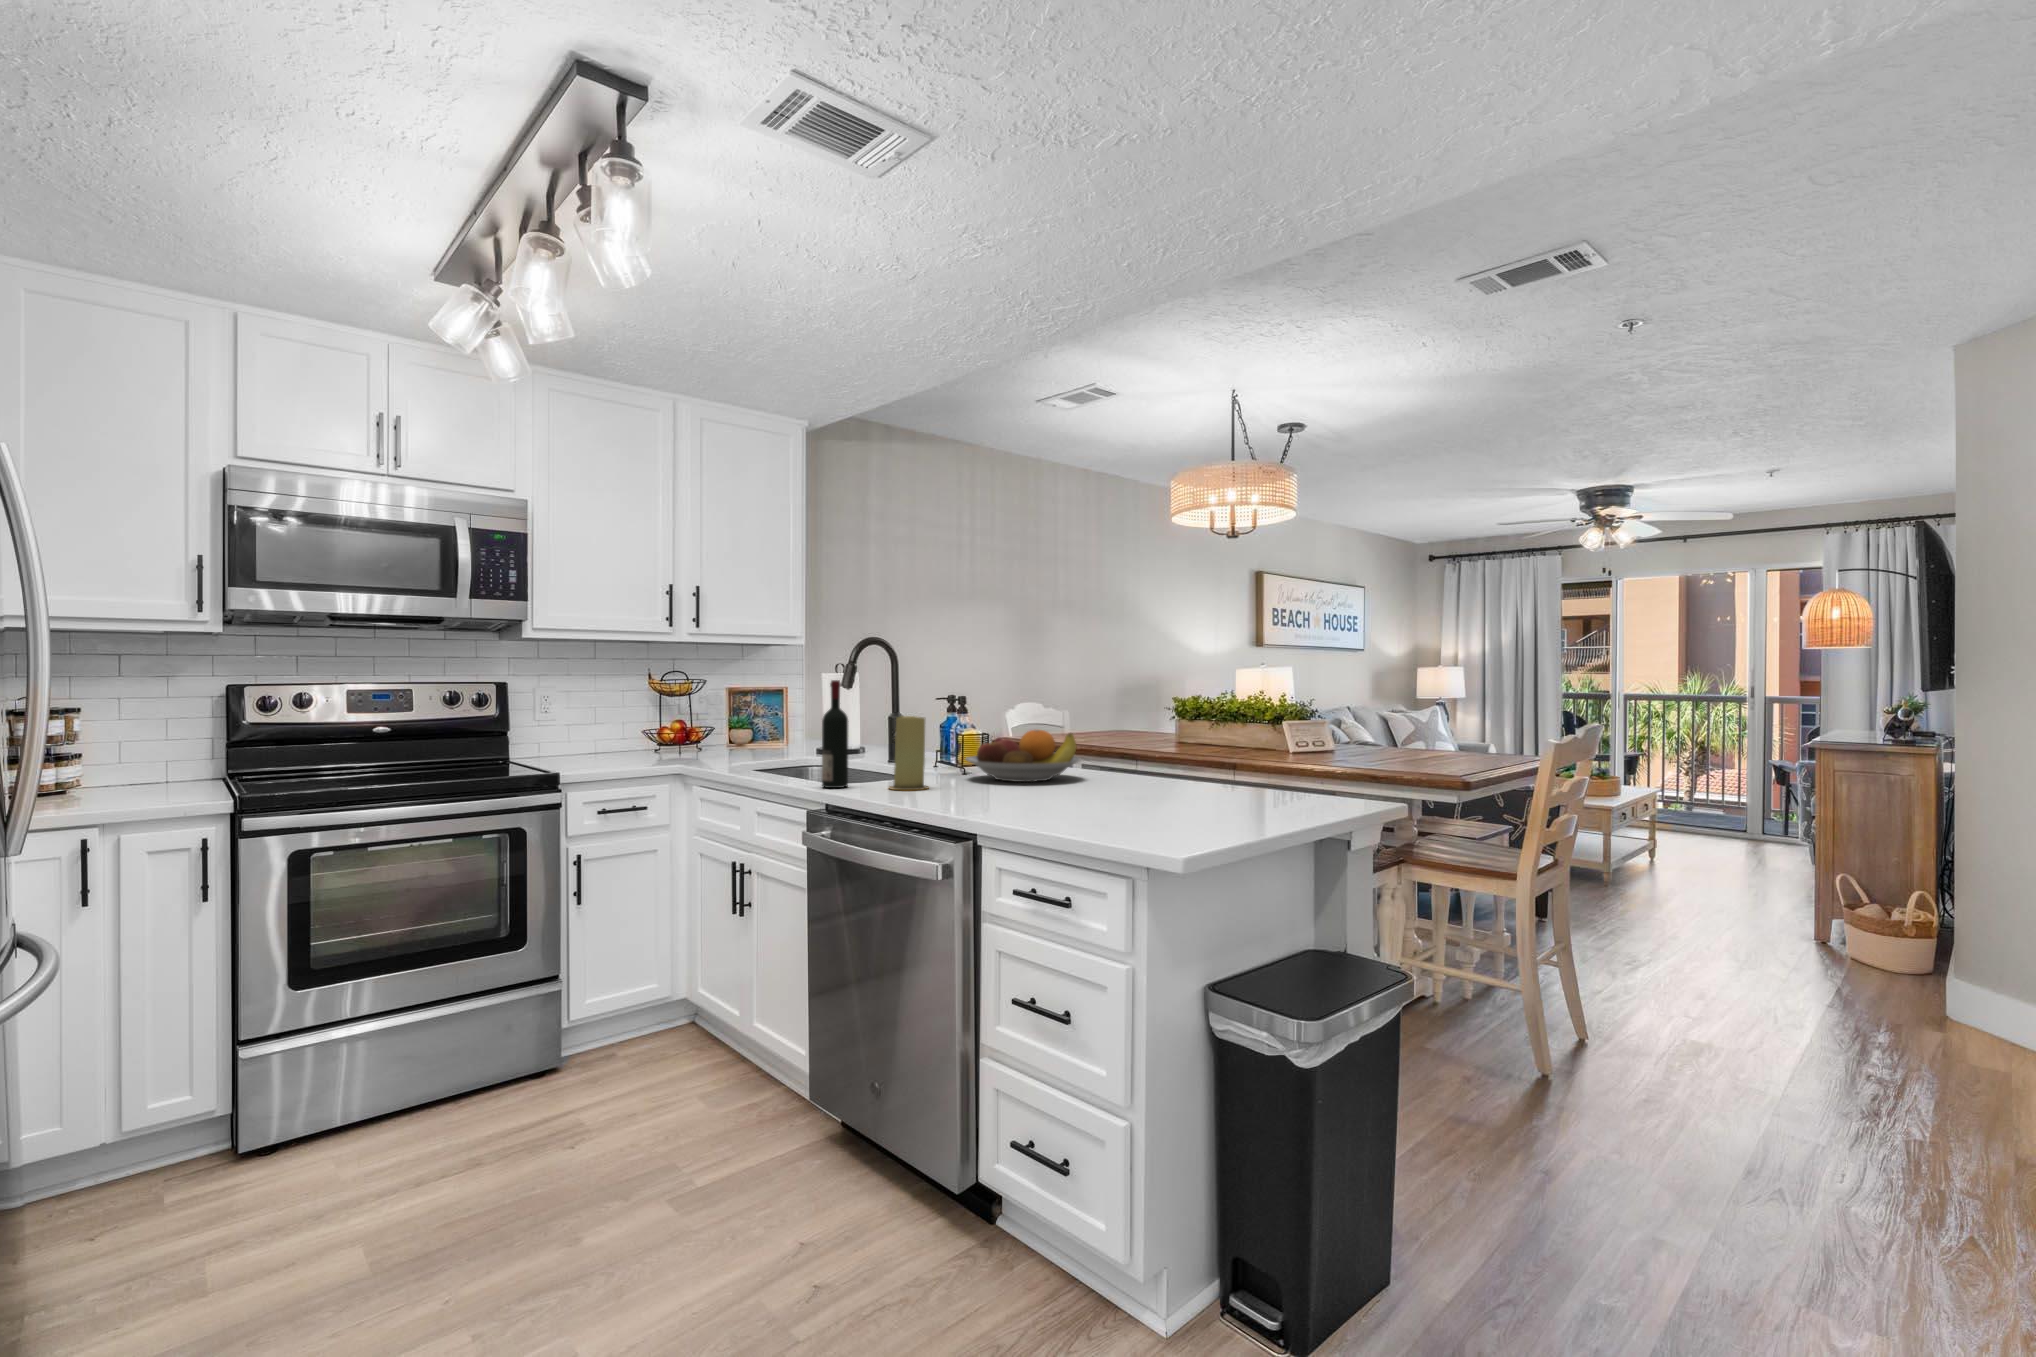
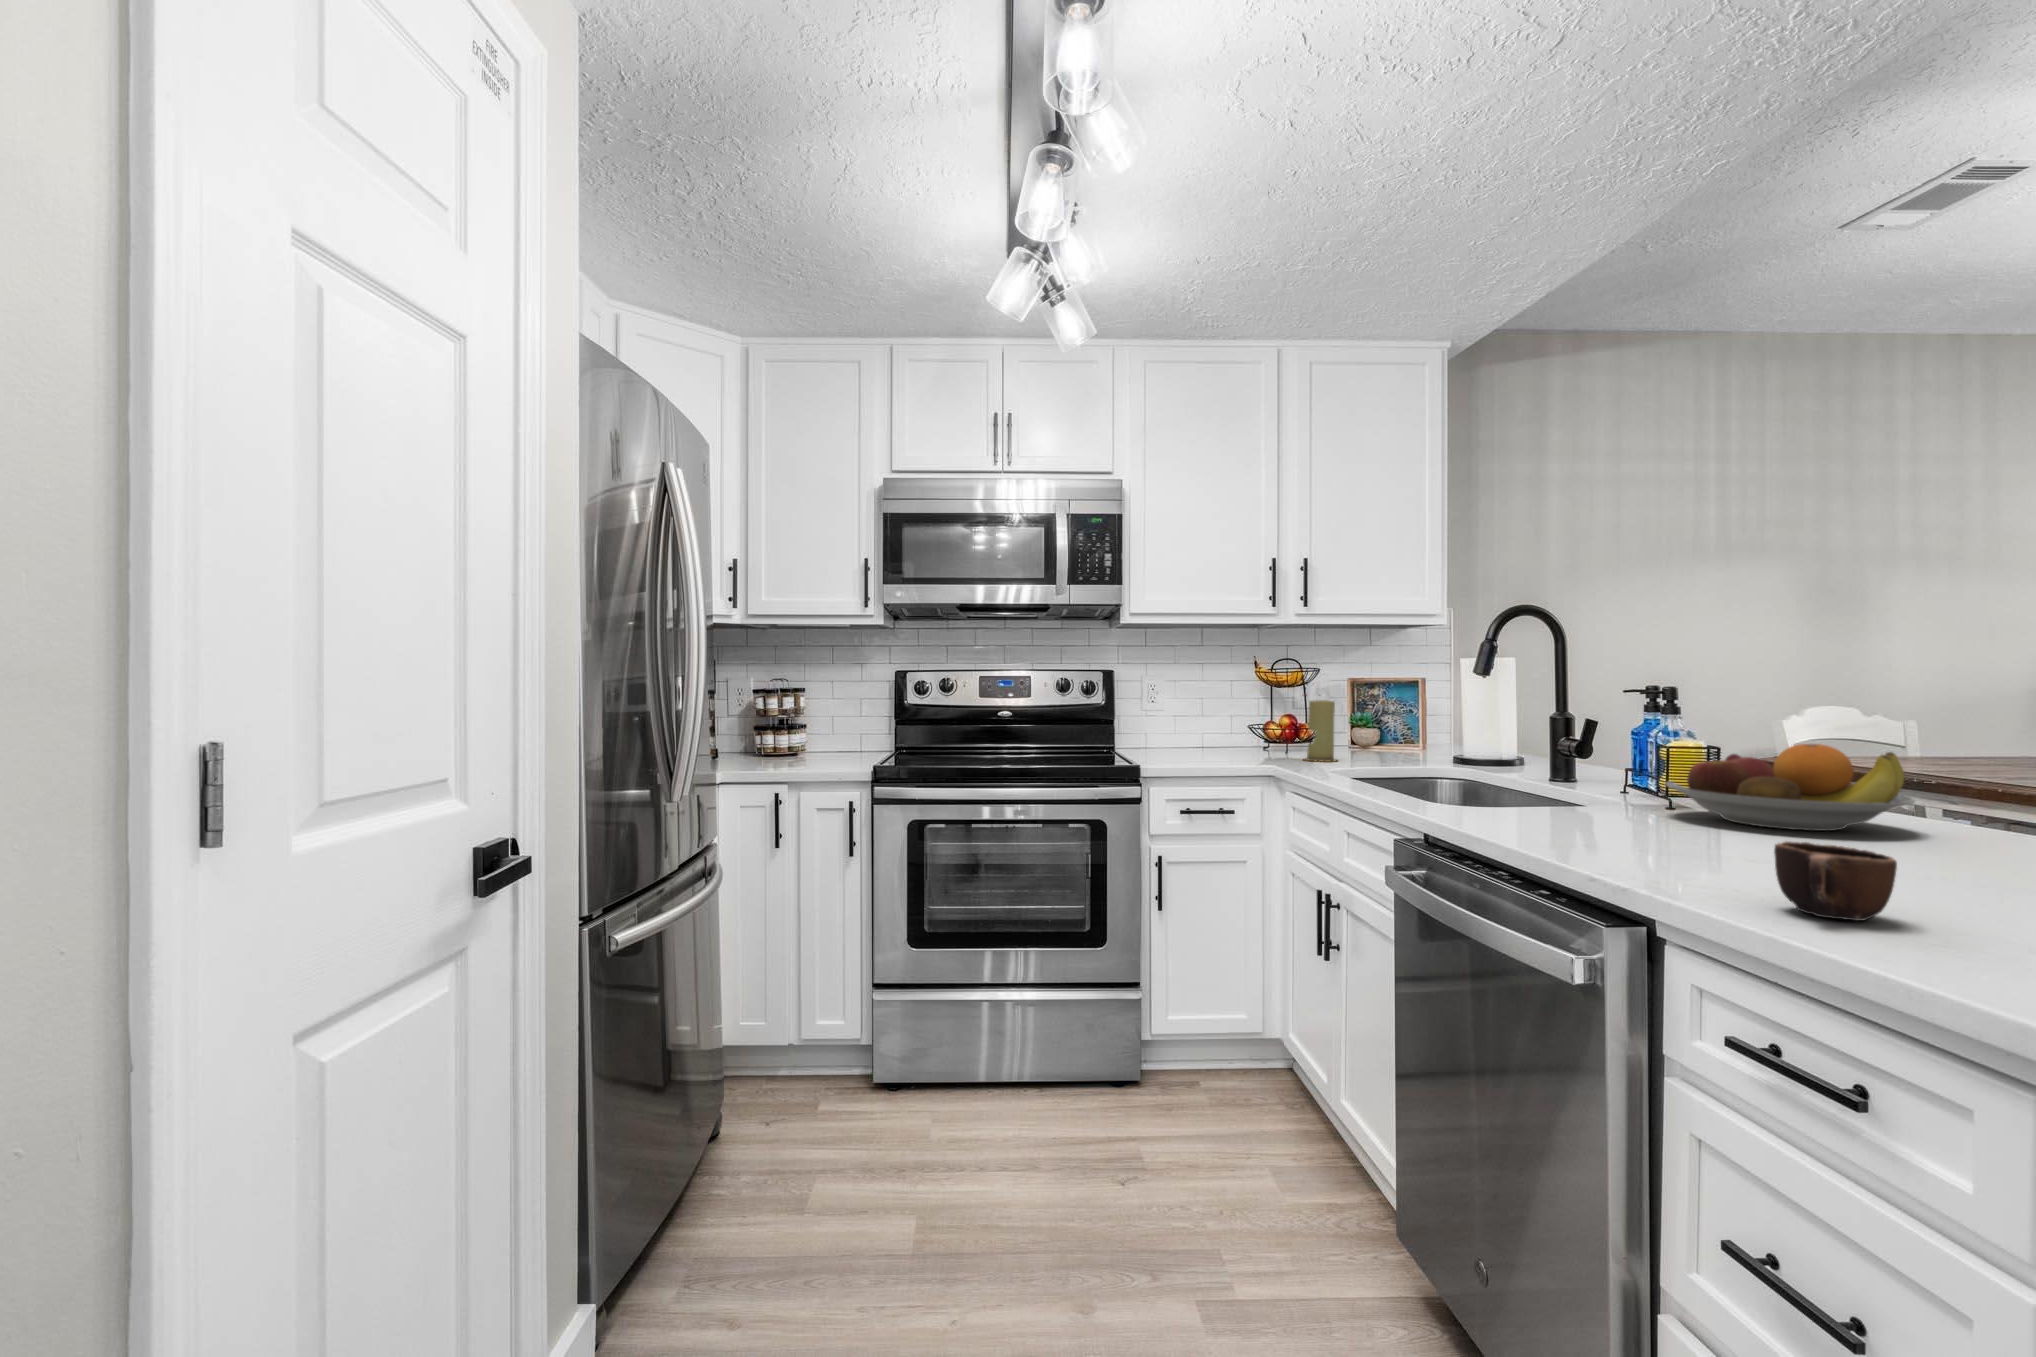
wine bottle: present [822,680,848,788] -> none [1422,661,1462,810]
candle: present [889,716,928,790] -> present [1304,700,1337,762]
mug: none [1032,784,1078,821] -> present [1774,841,1897,921]

